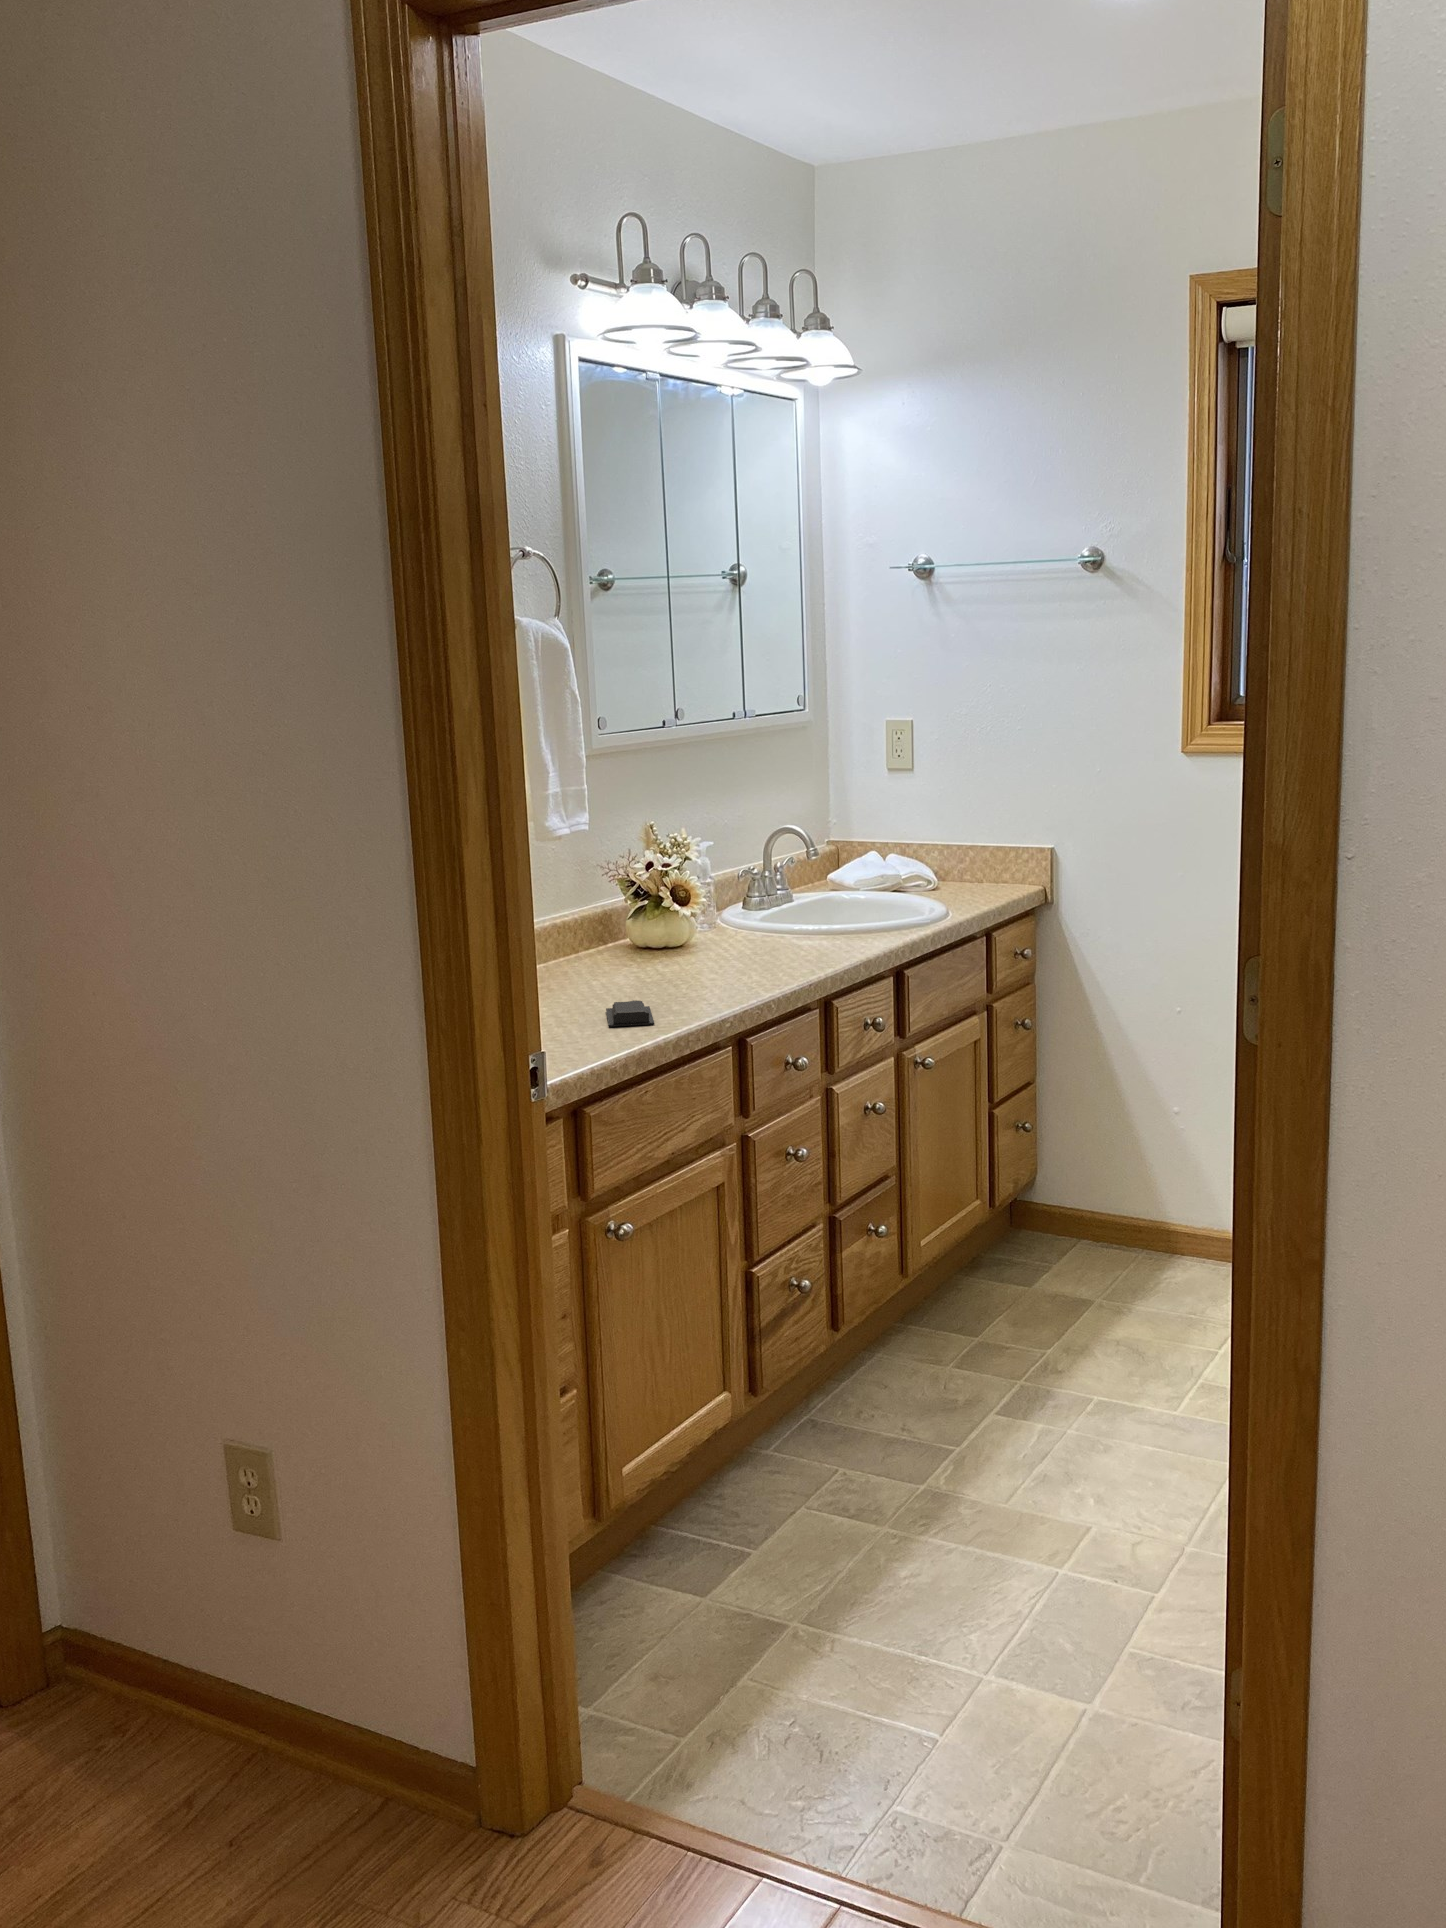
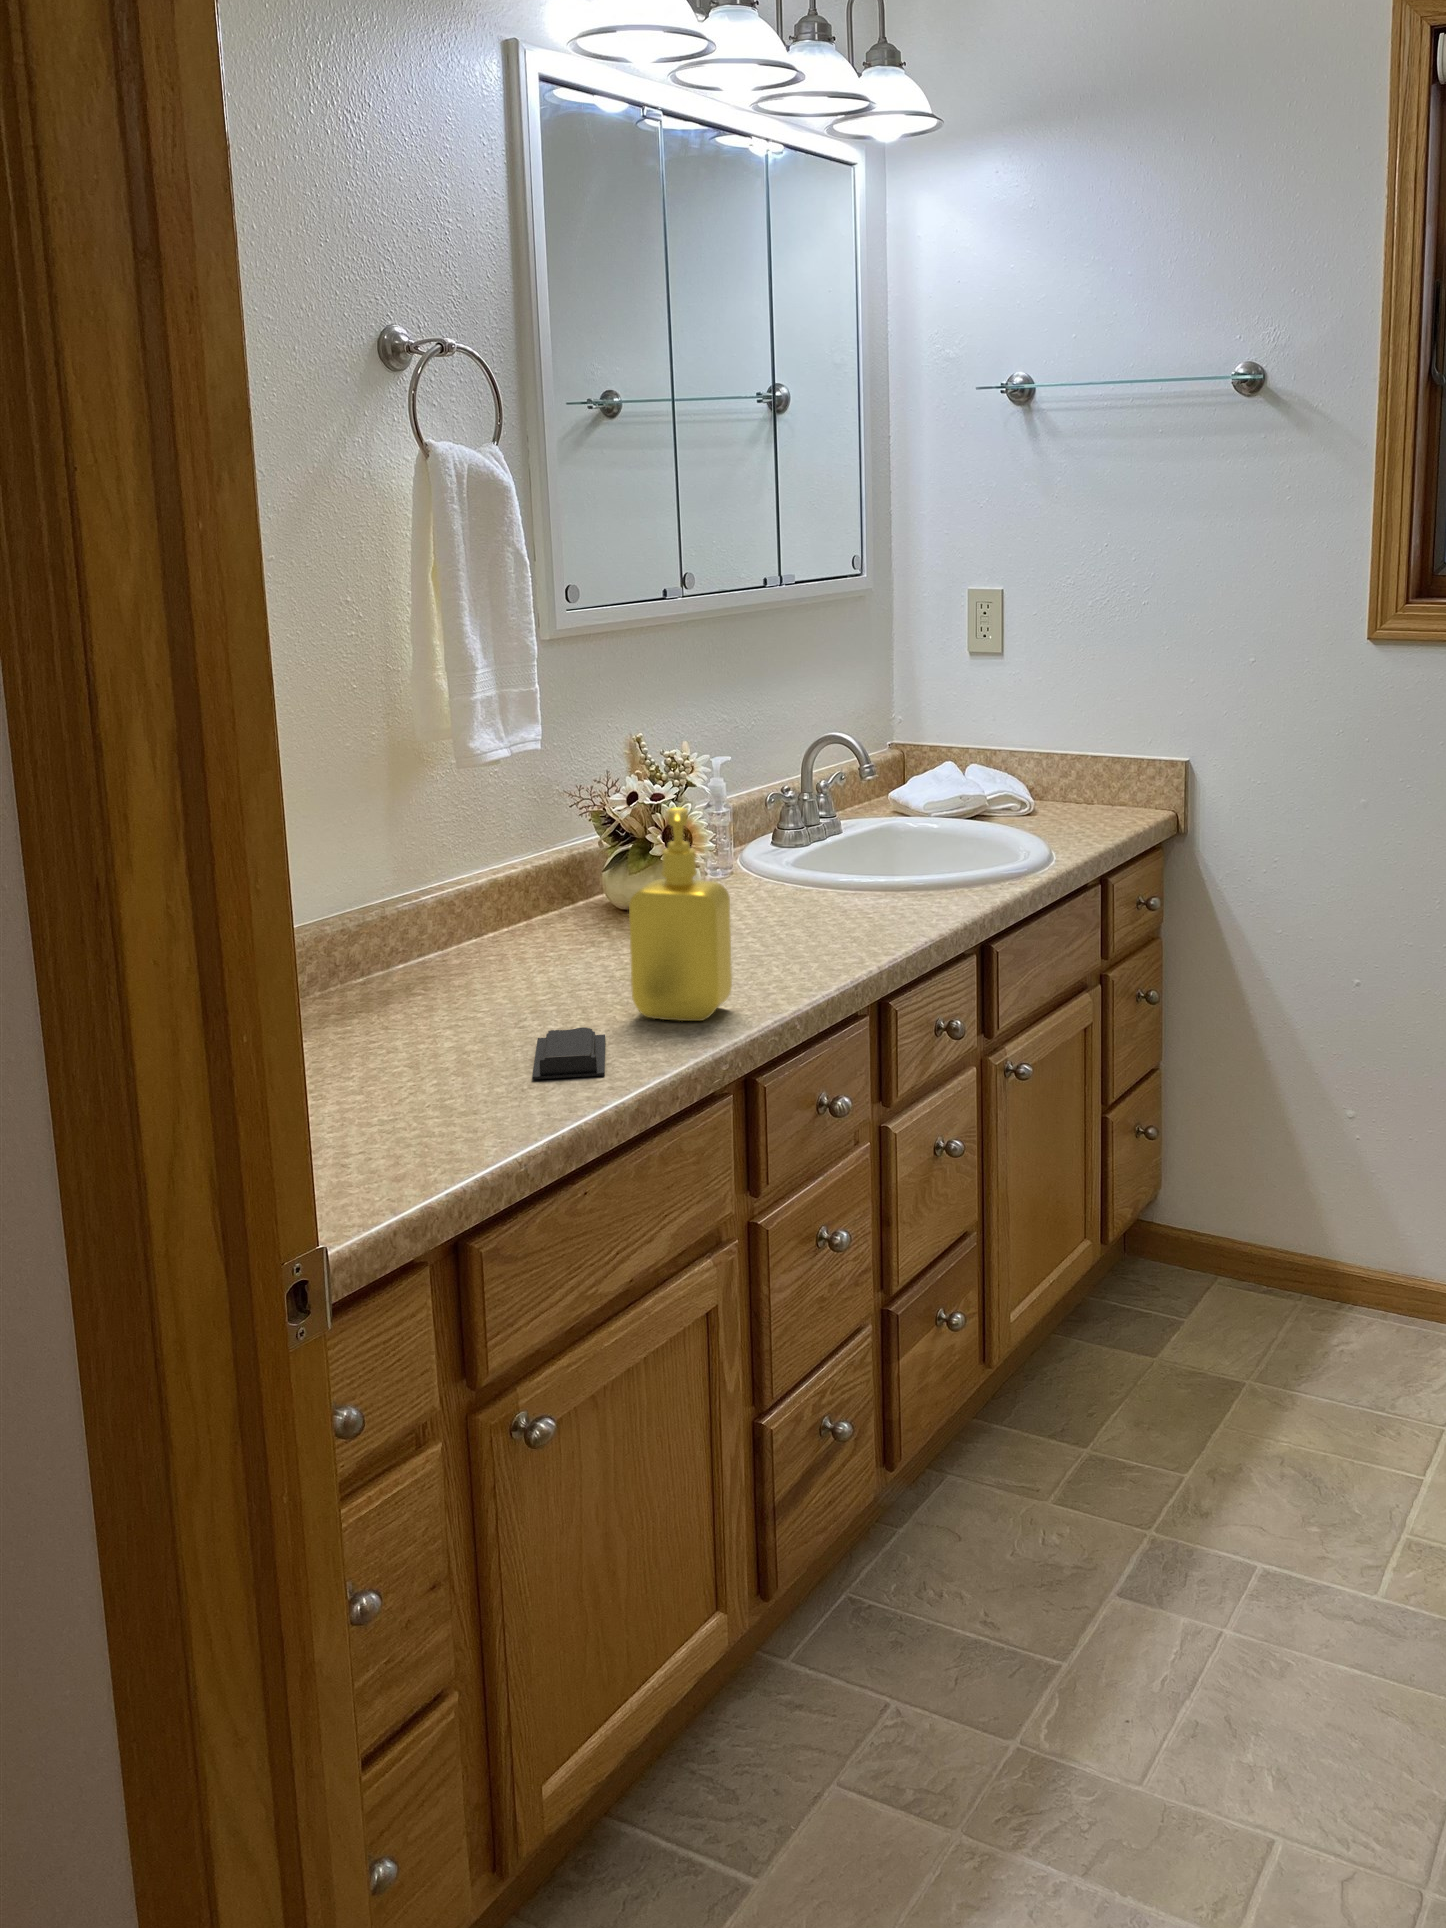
soap dispenser: none [662,859,729,1000] -> present [629,807,732,1021]

